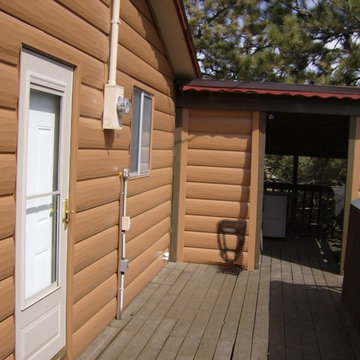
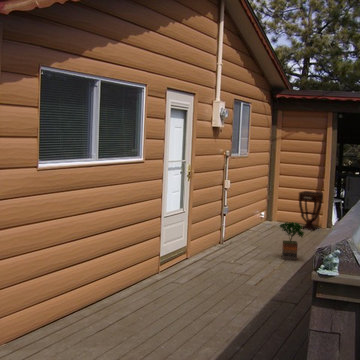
potted tree: none [216,283,260,348] -> present [280,222,304,260]

